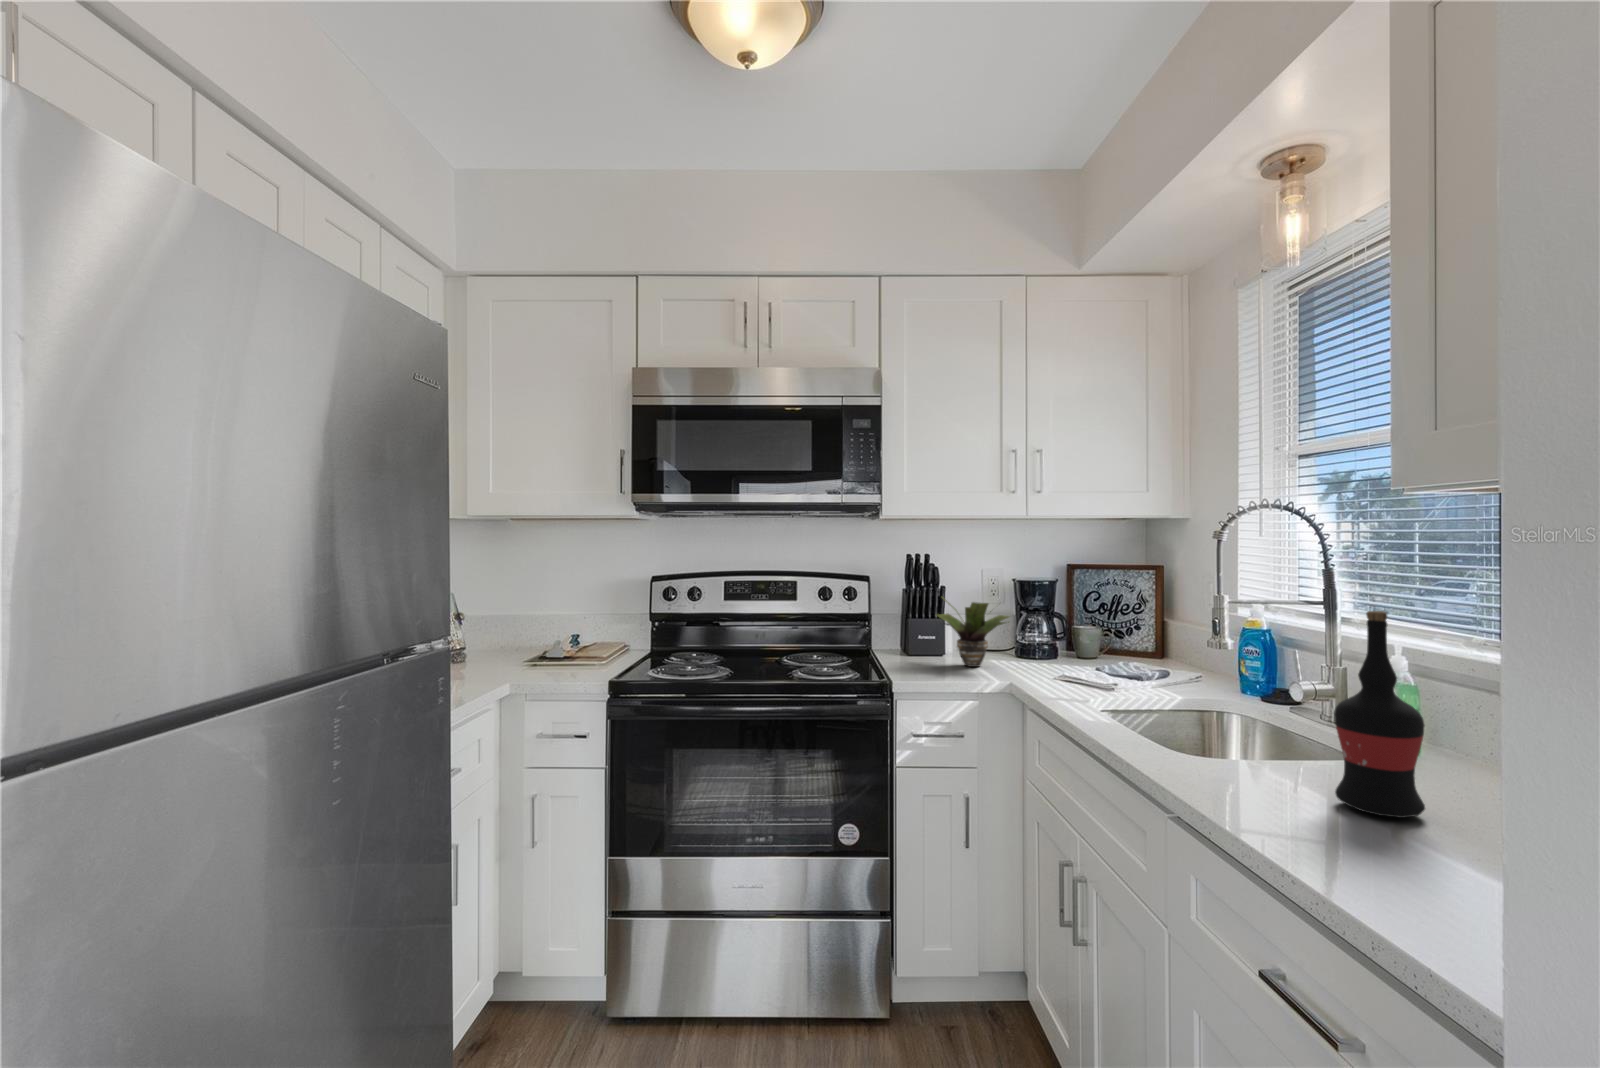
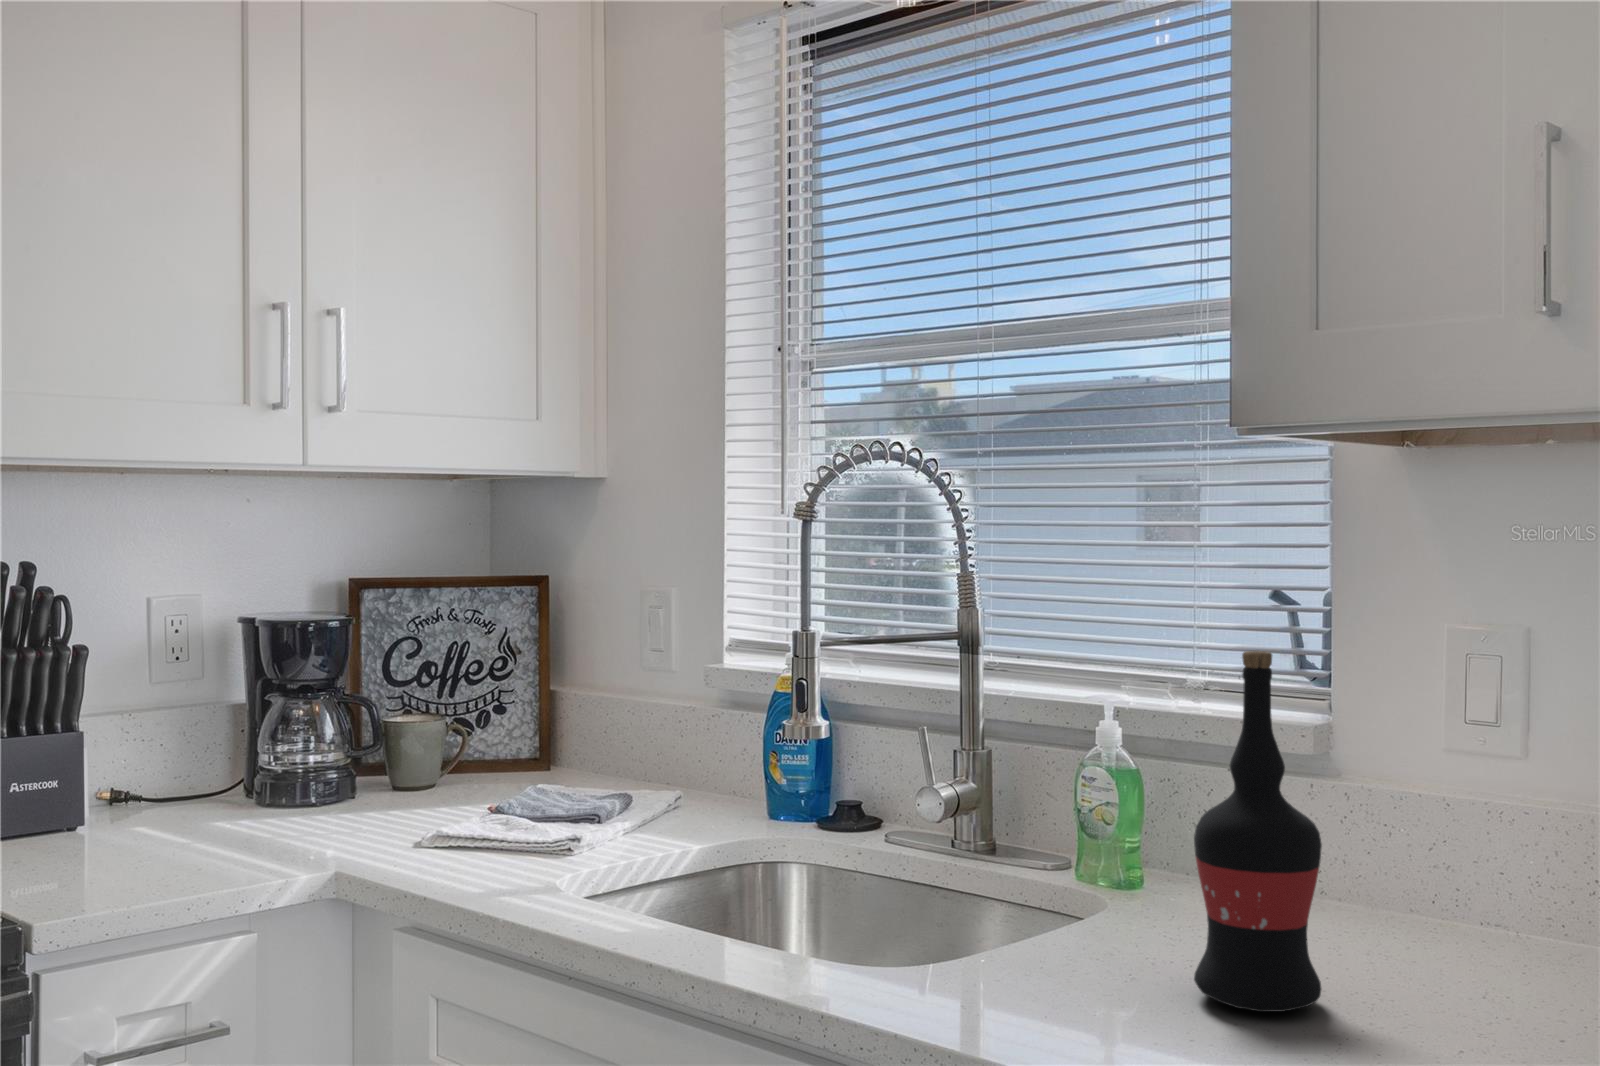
potted plant: present [937,597,1009,667] -> none [71,674,307,853]

